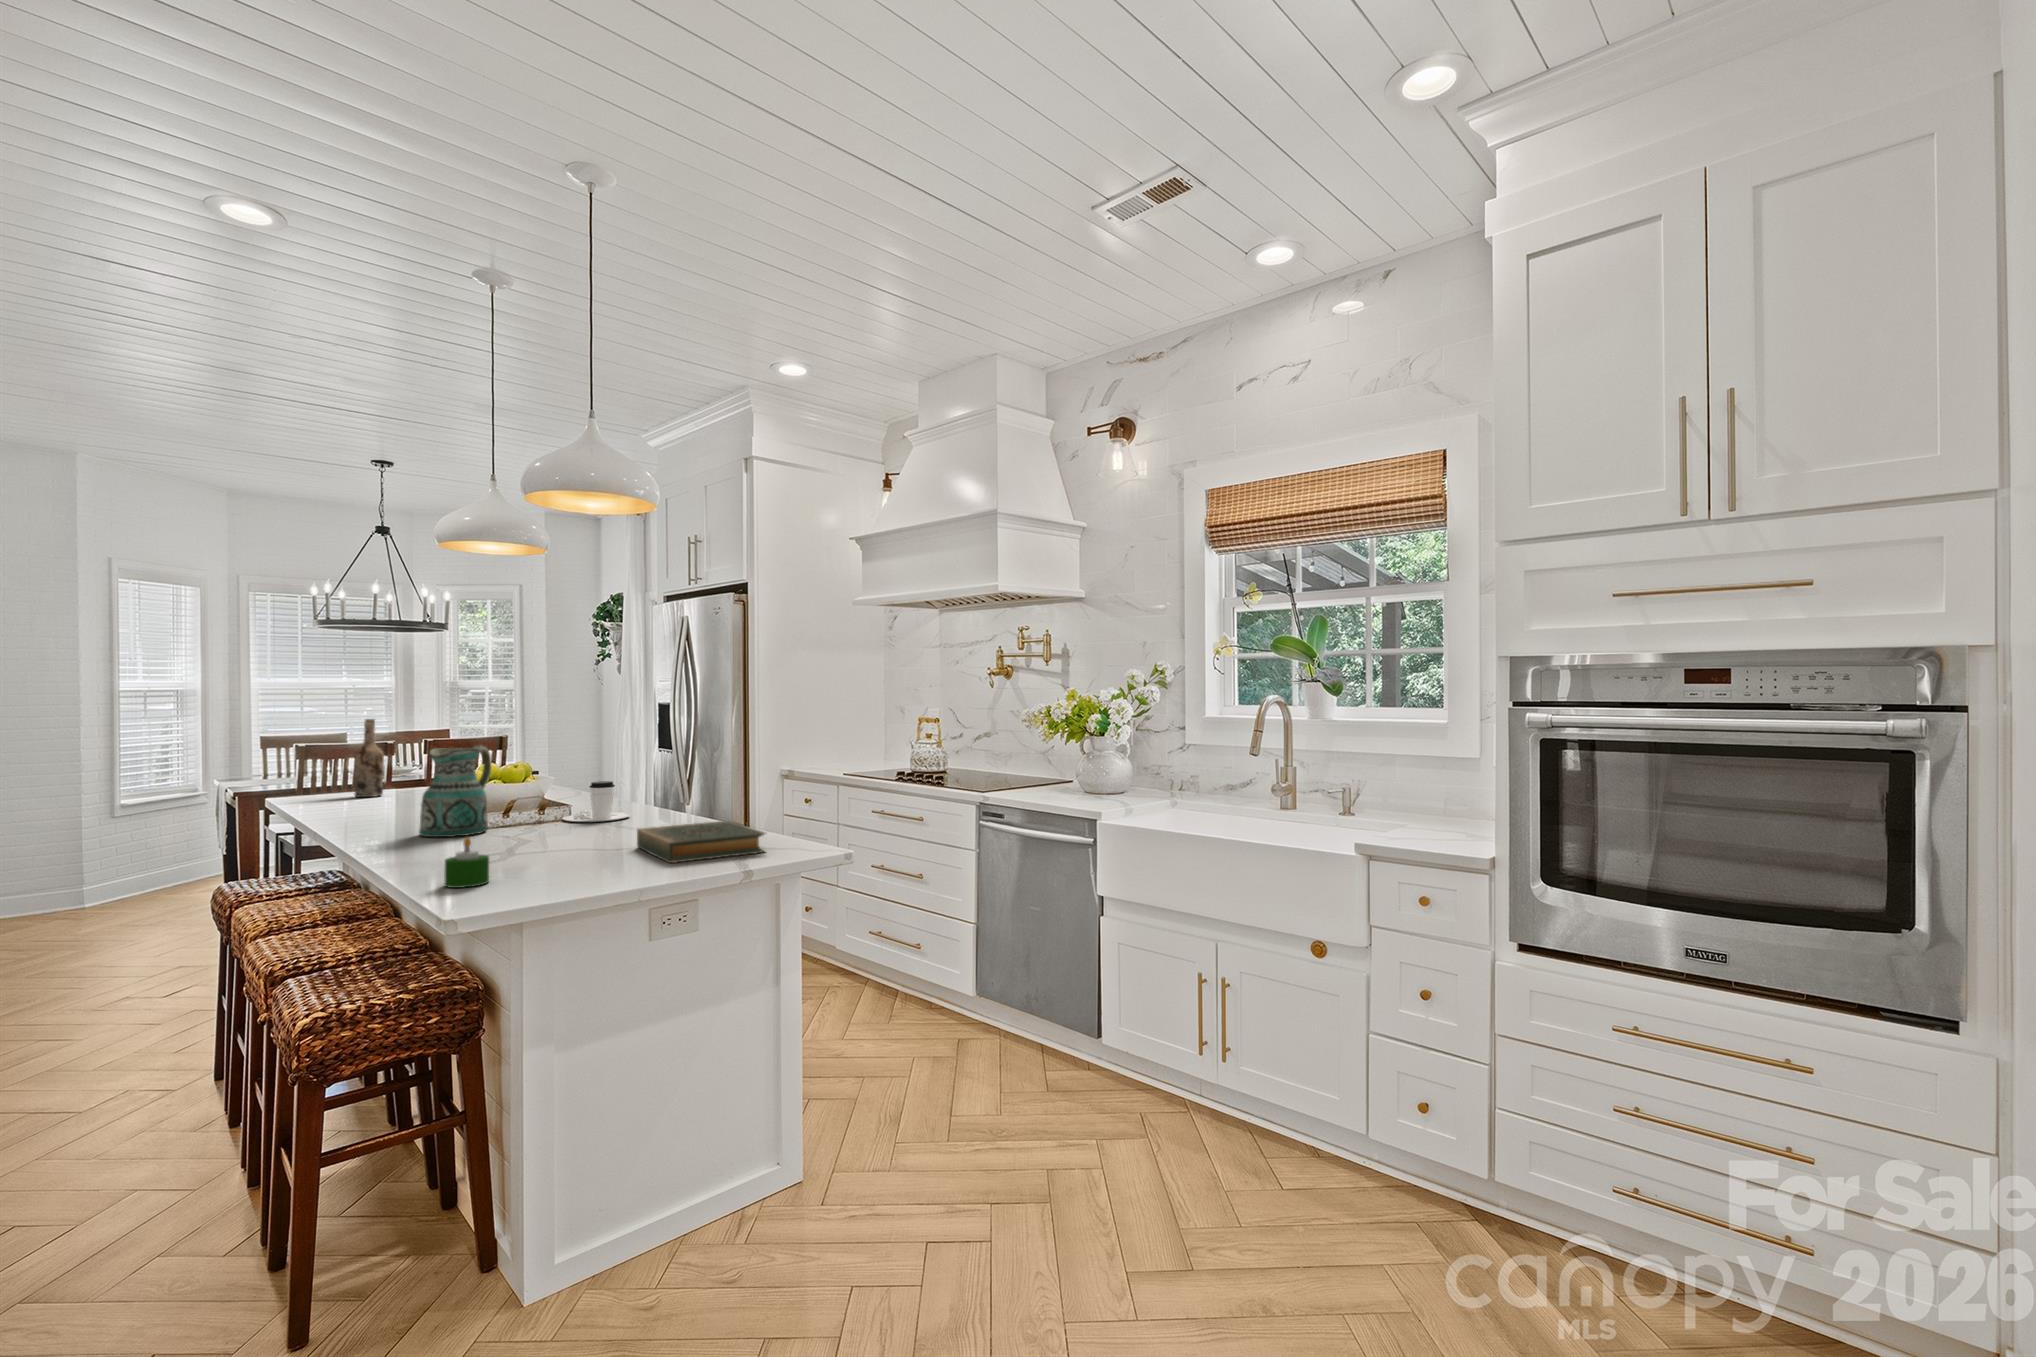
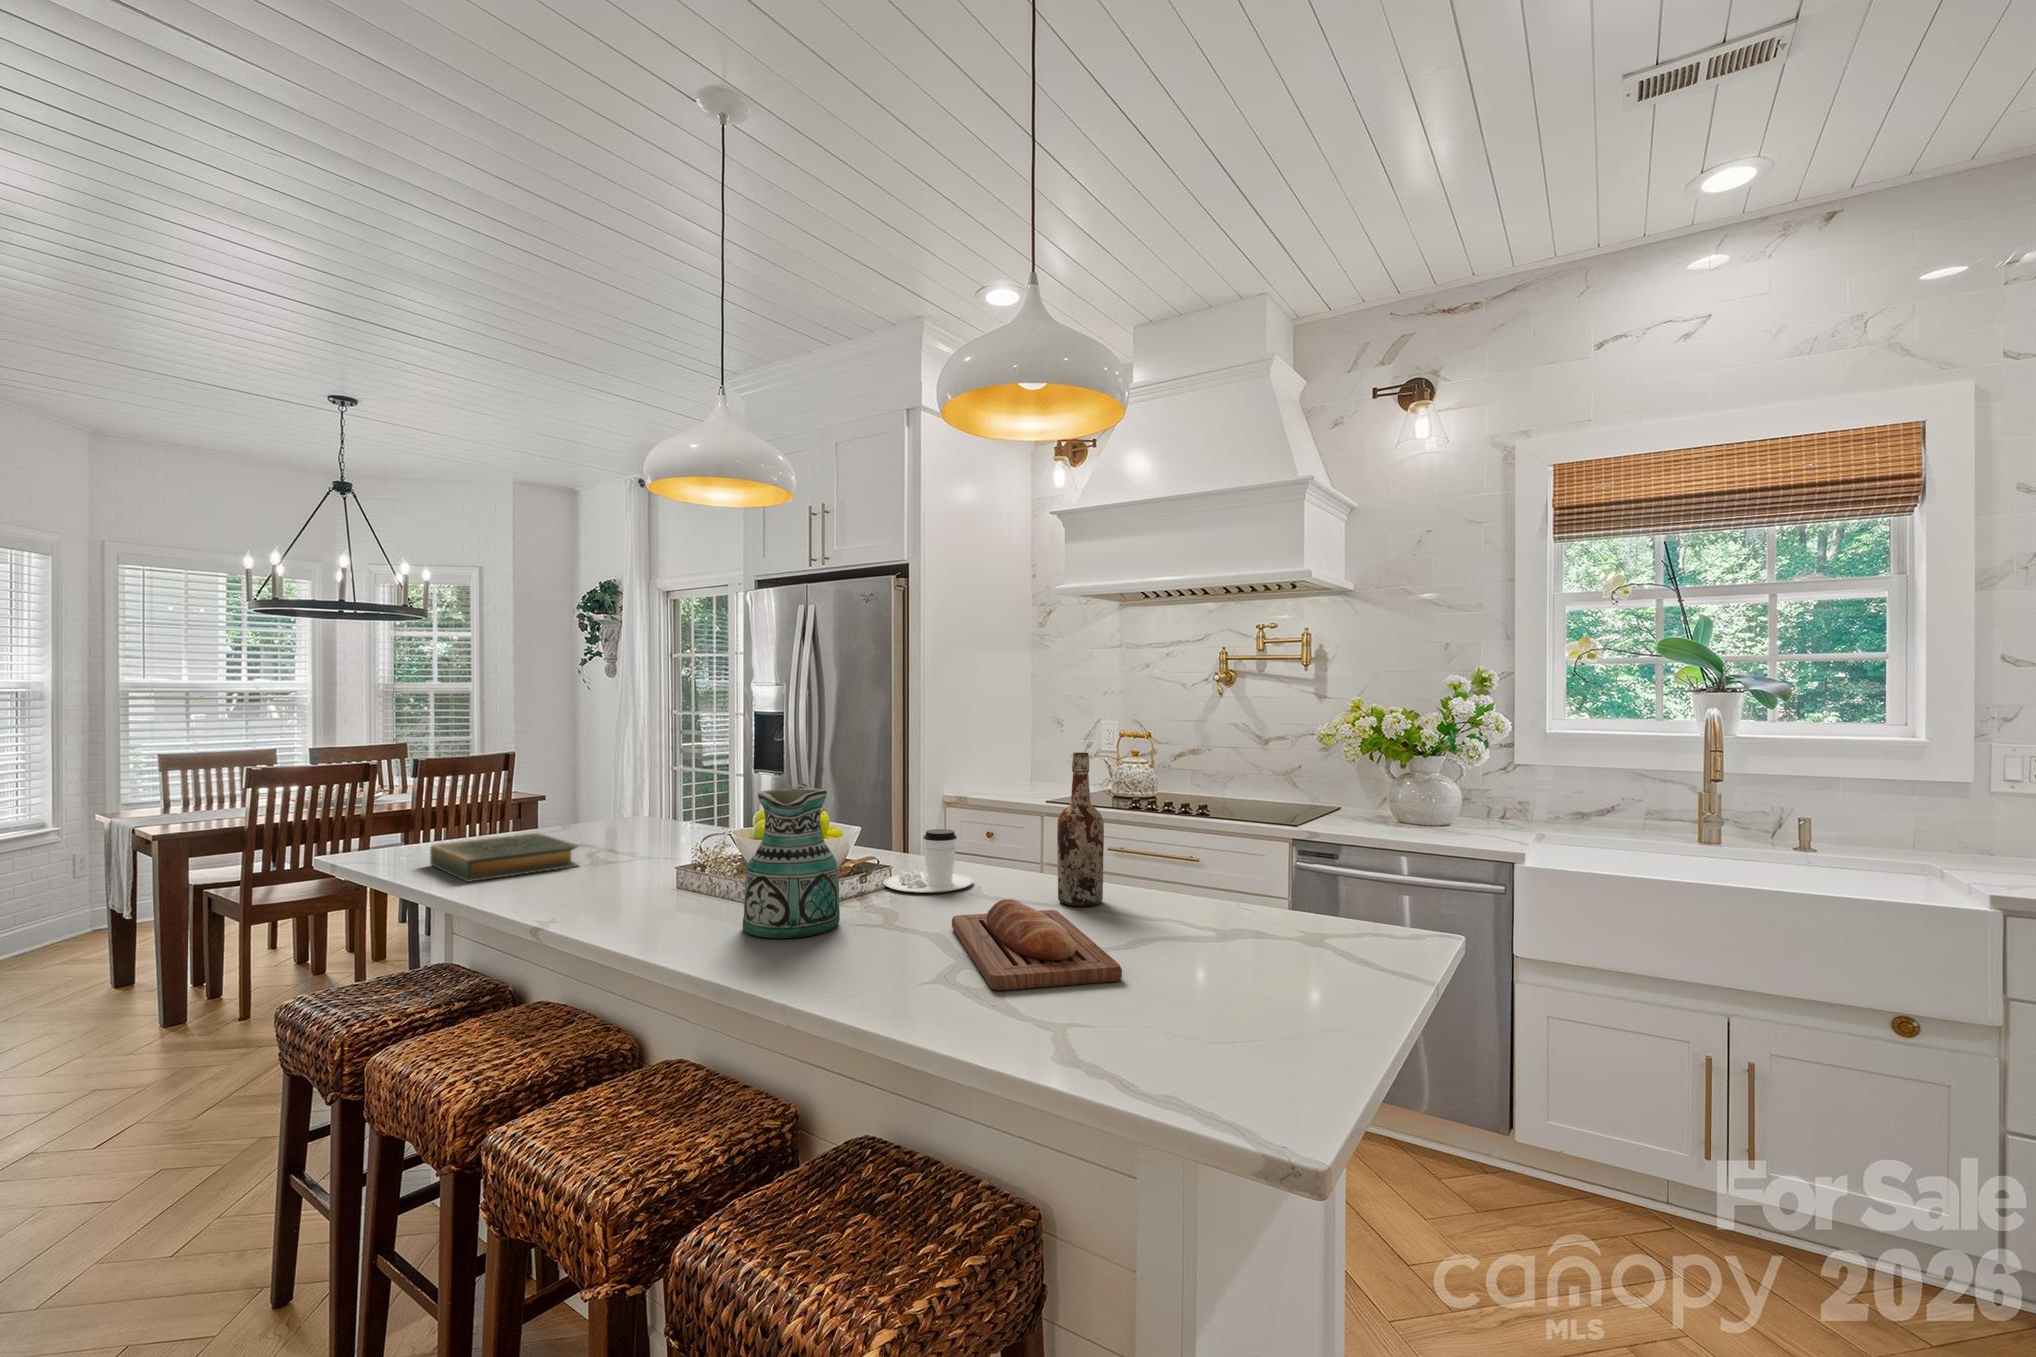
wine bottle: present [354,719,384,797] -> present [1057,752,1104,906]
bread loaf: none [478,817,611,858] -> present [952,899,1122,990]
hardback book: present [637,821,765,863] -> present [430,833,579,882]
candle: present [444,837,489,888] -> none [1138,984,1213,1091]

